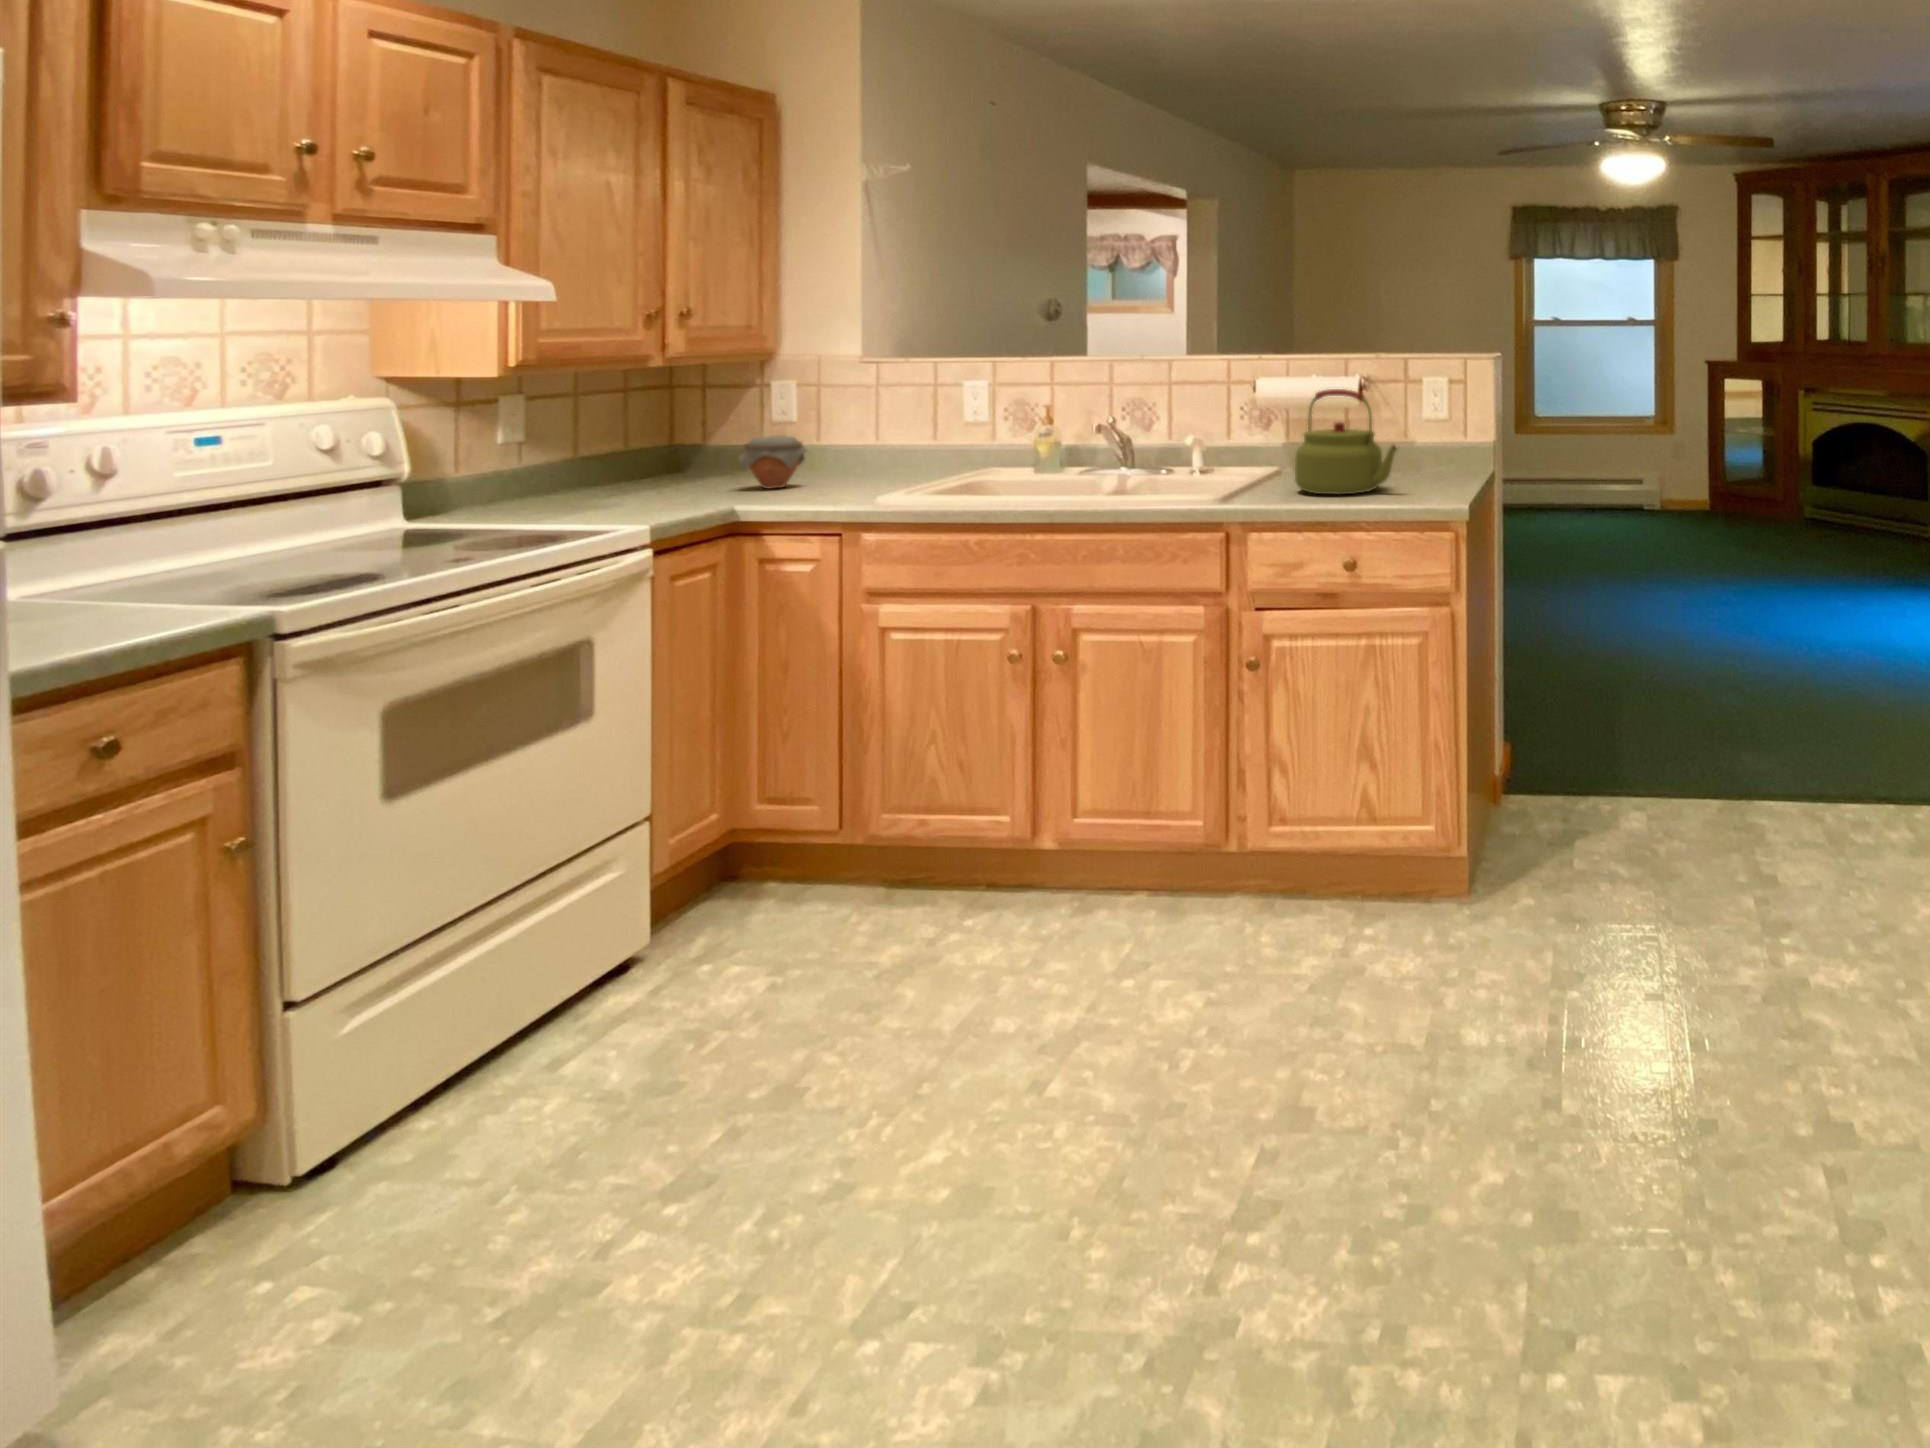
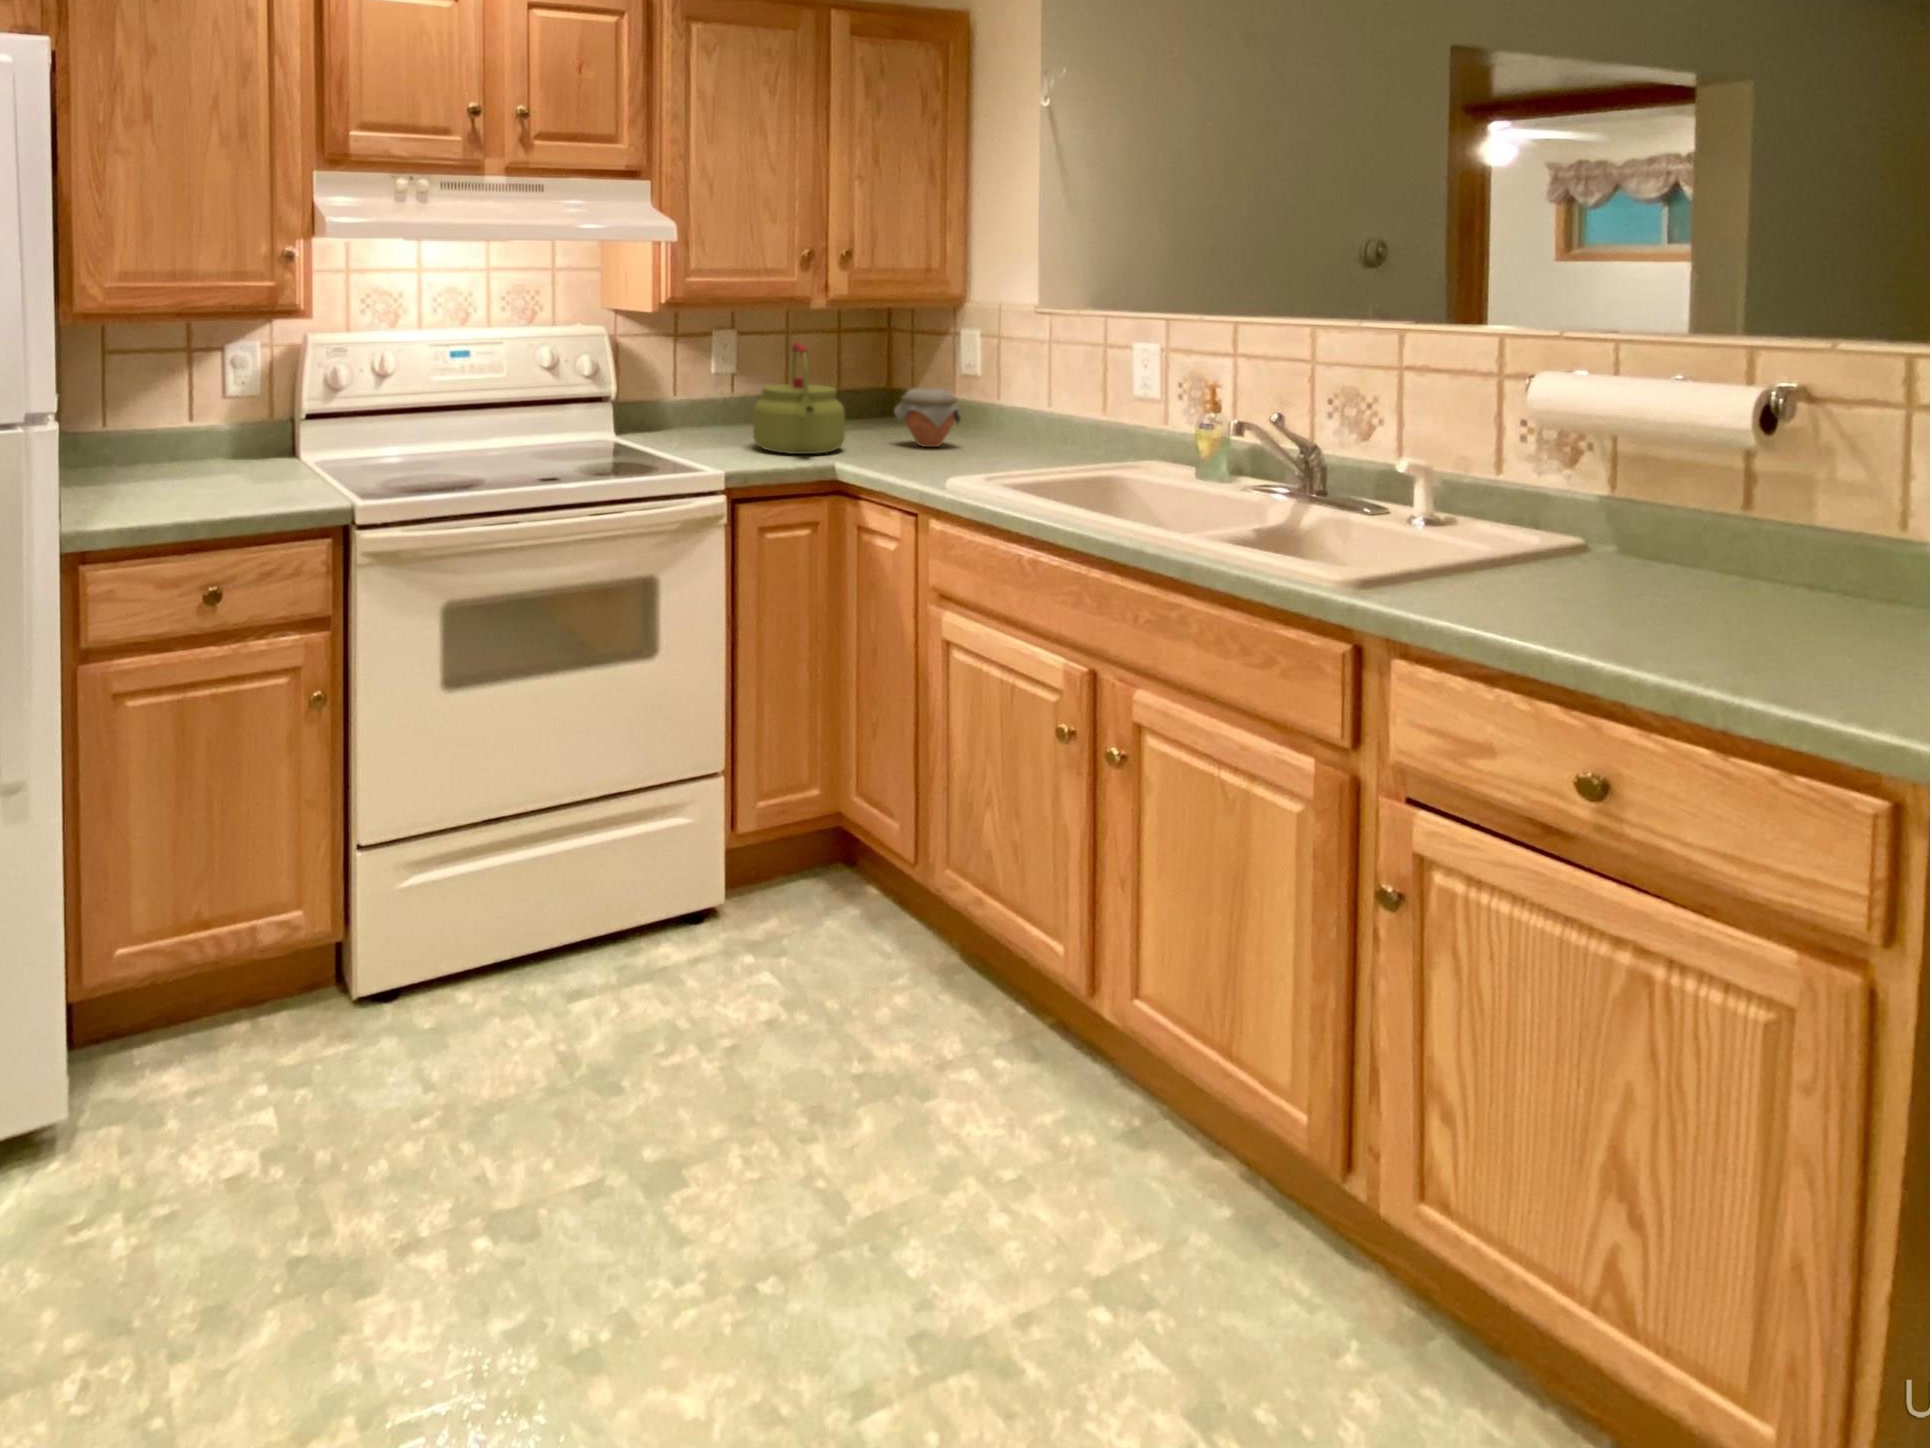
kettle: present [1295,389,1397,495] -> present [753,342,845,454]

